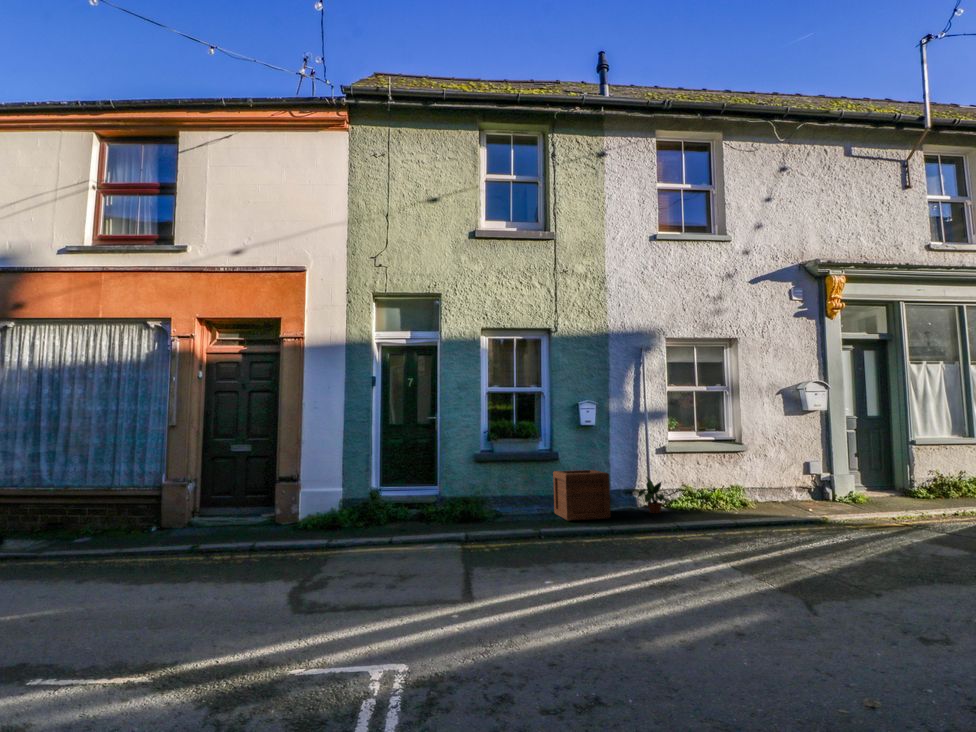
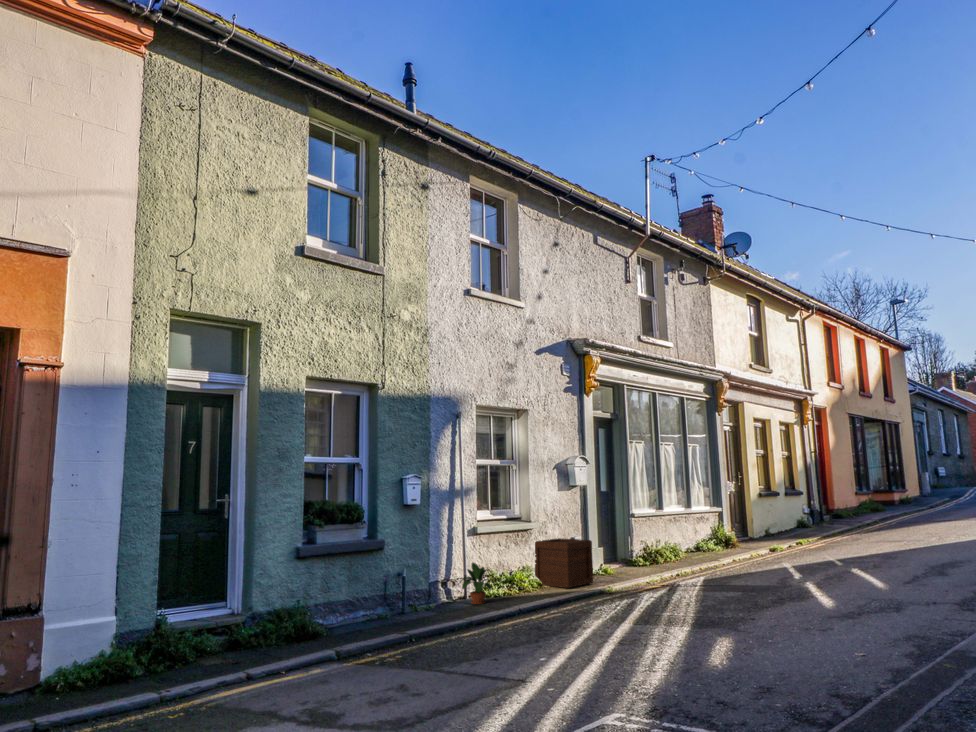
wooden crate: present [553,470,611,521] -> present [535,538,593,588]

